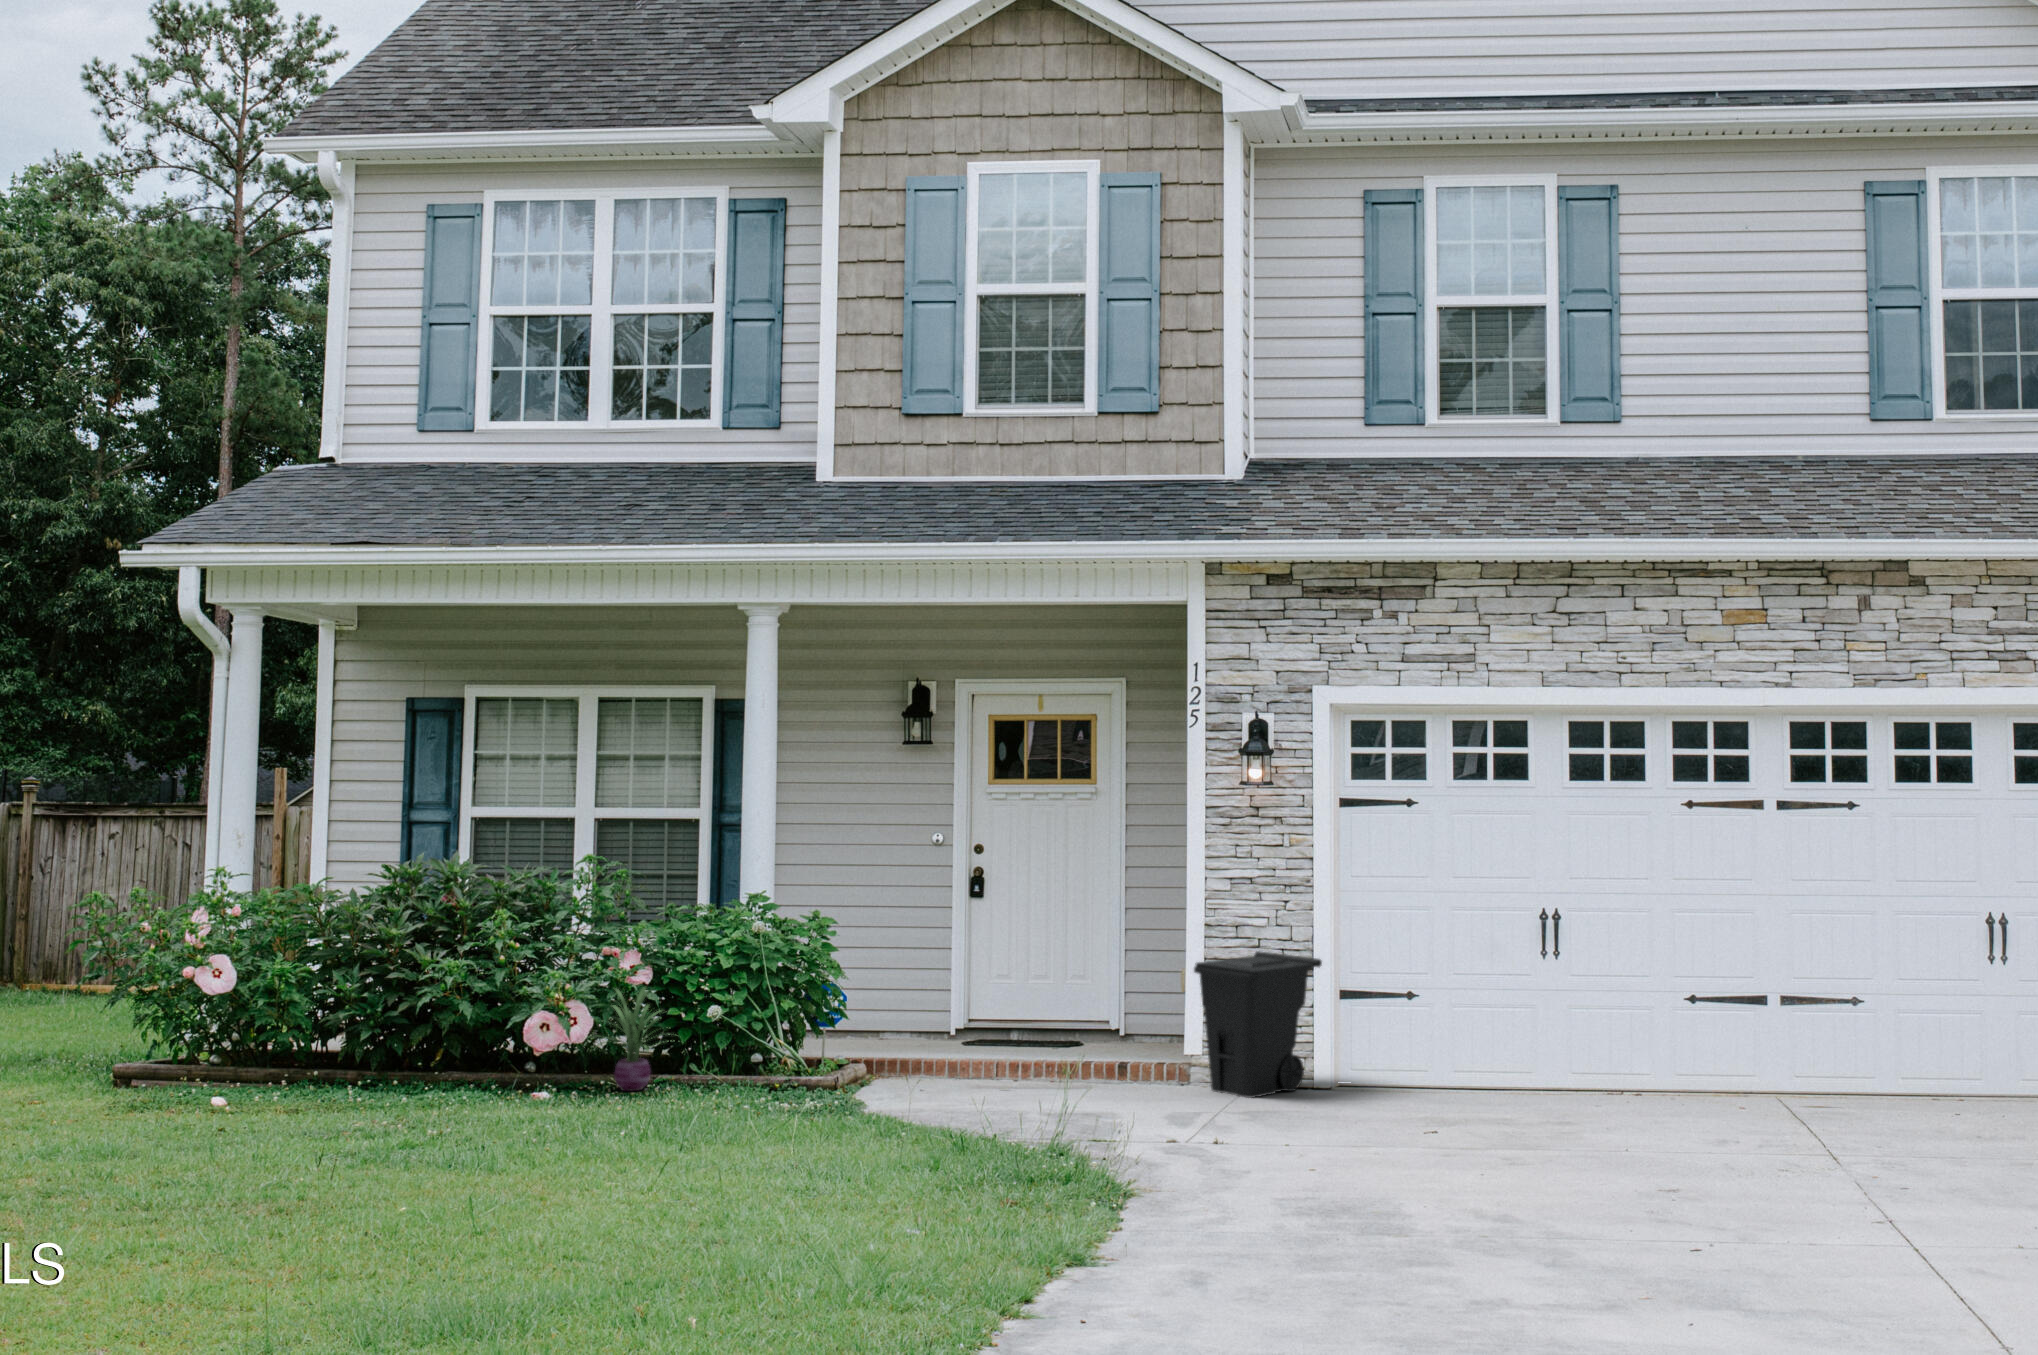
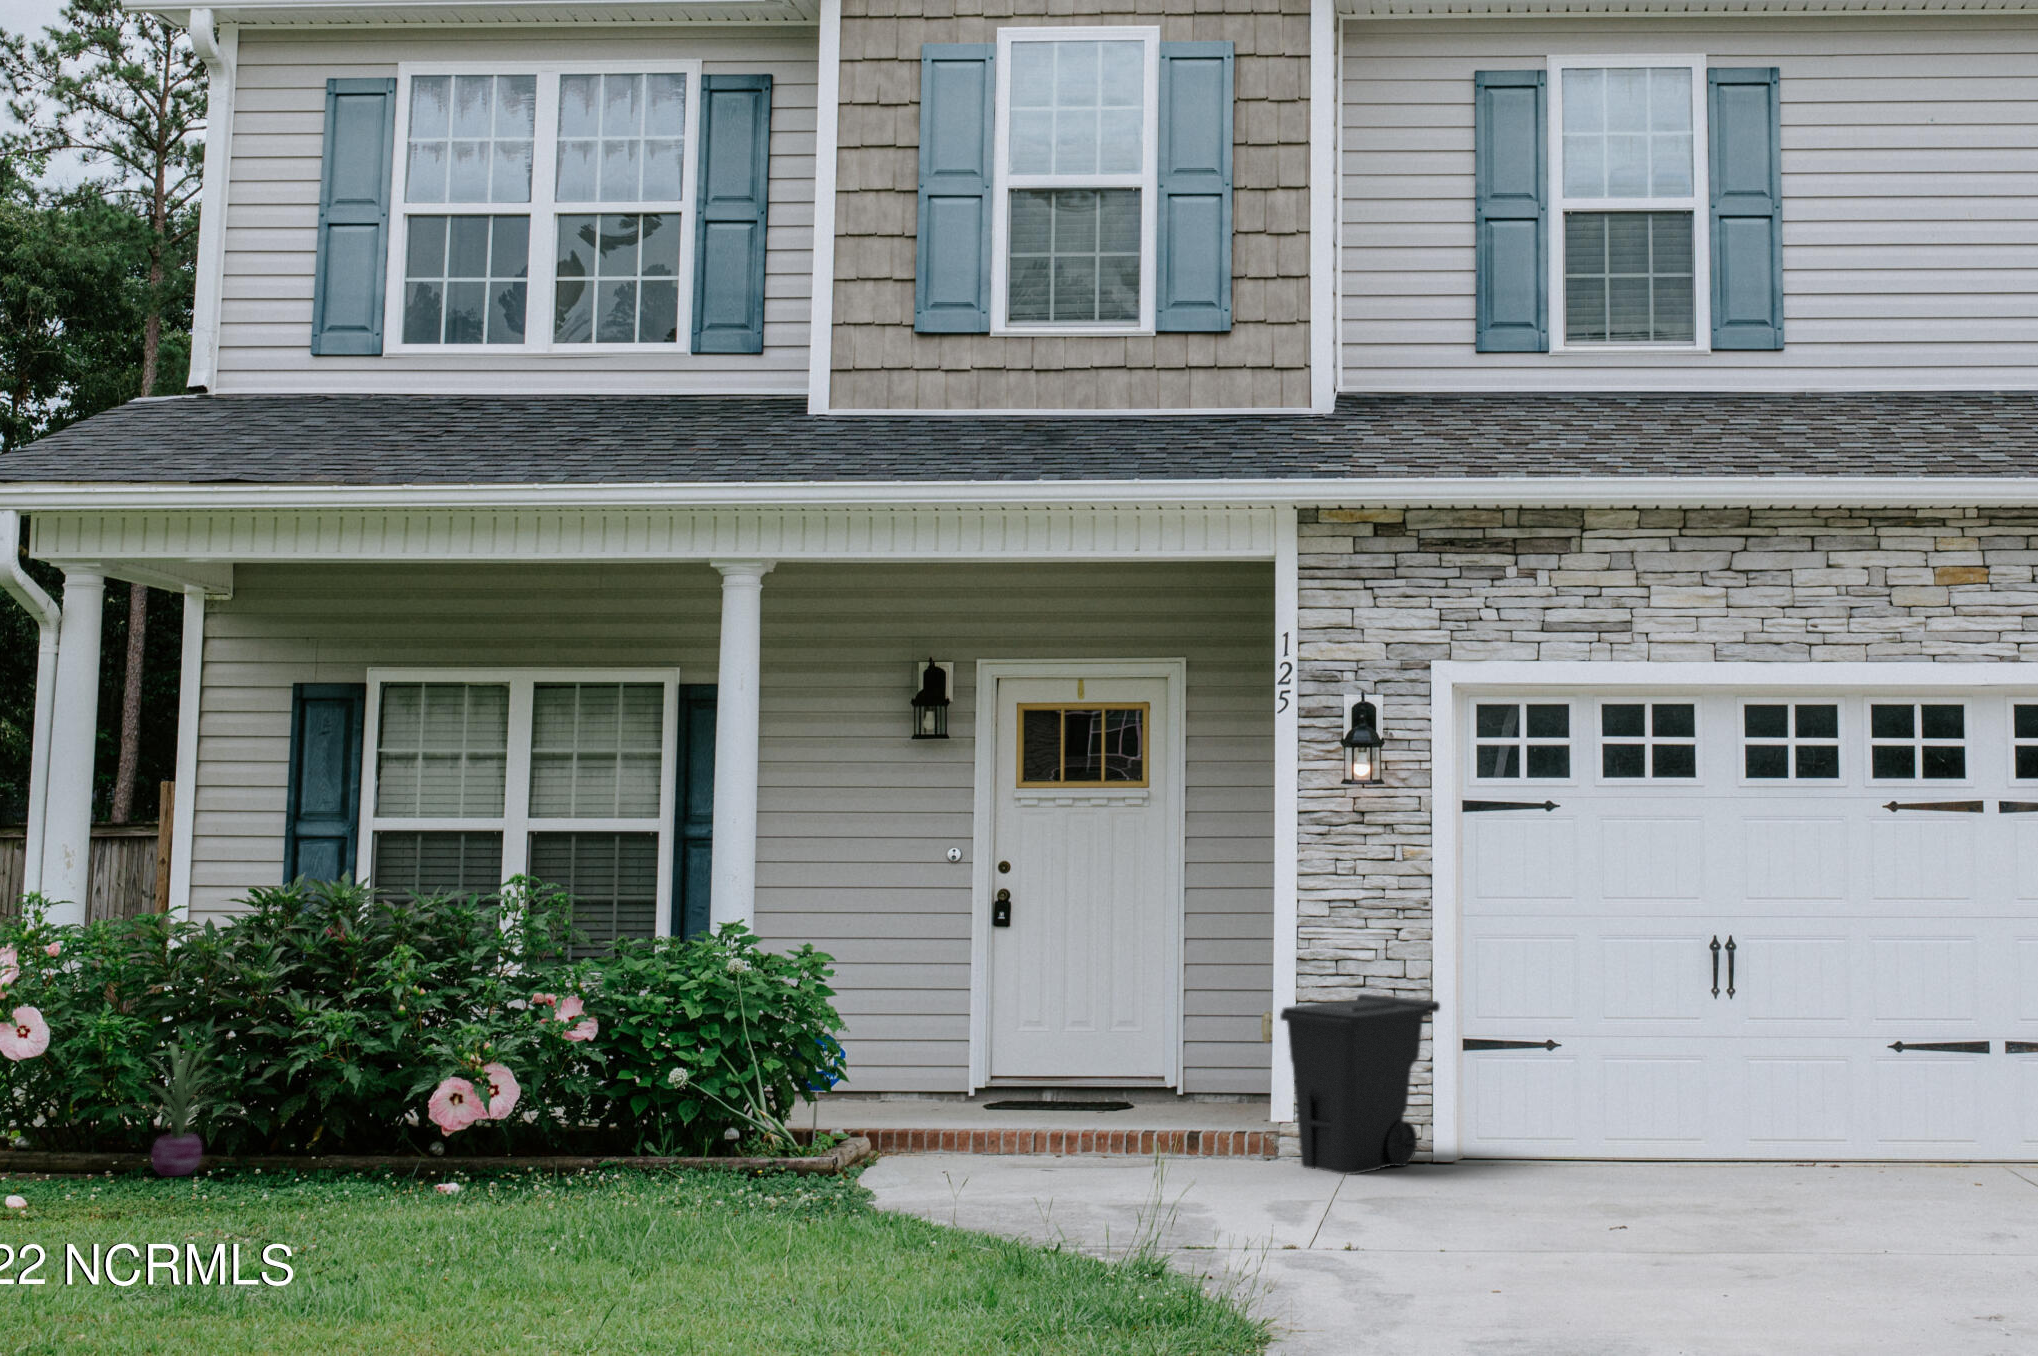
decorative plant: present [596,987,656,1091] -> present [148,1043,243,1176]

